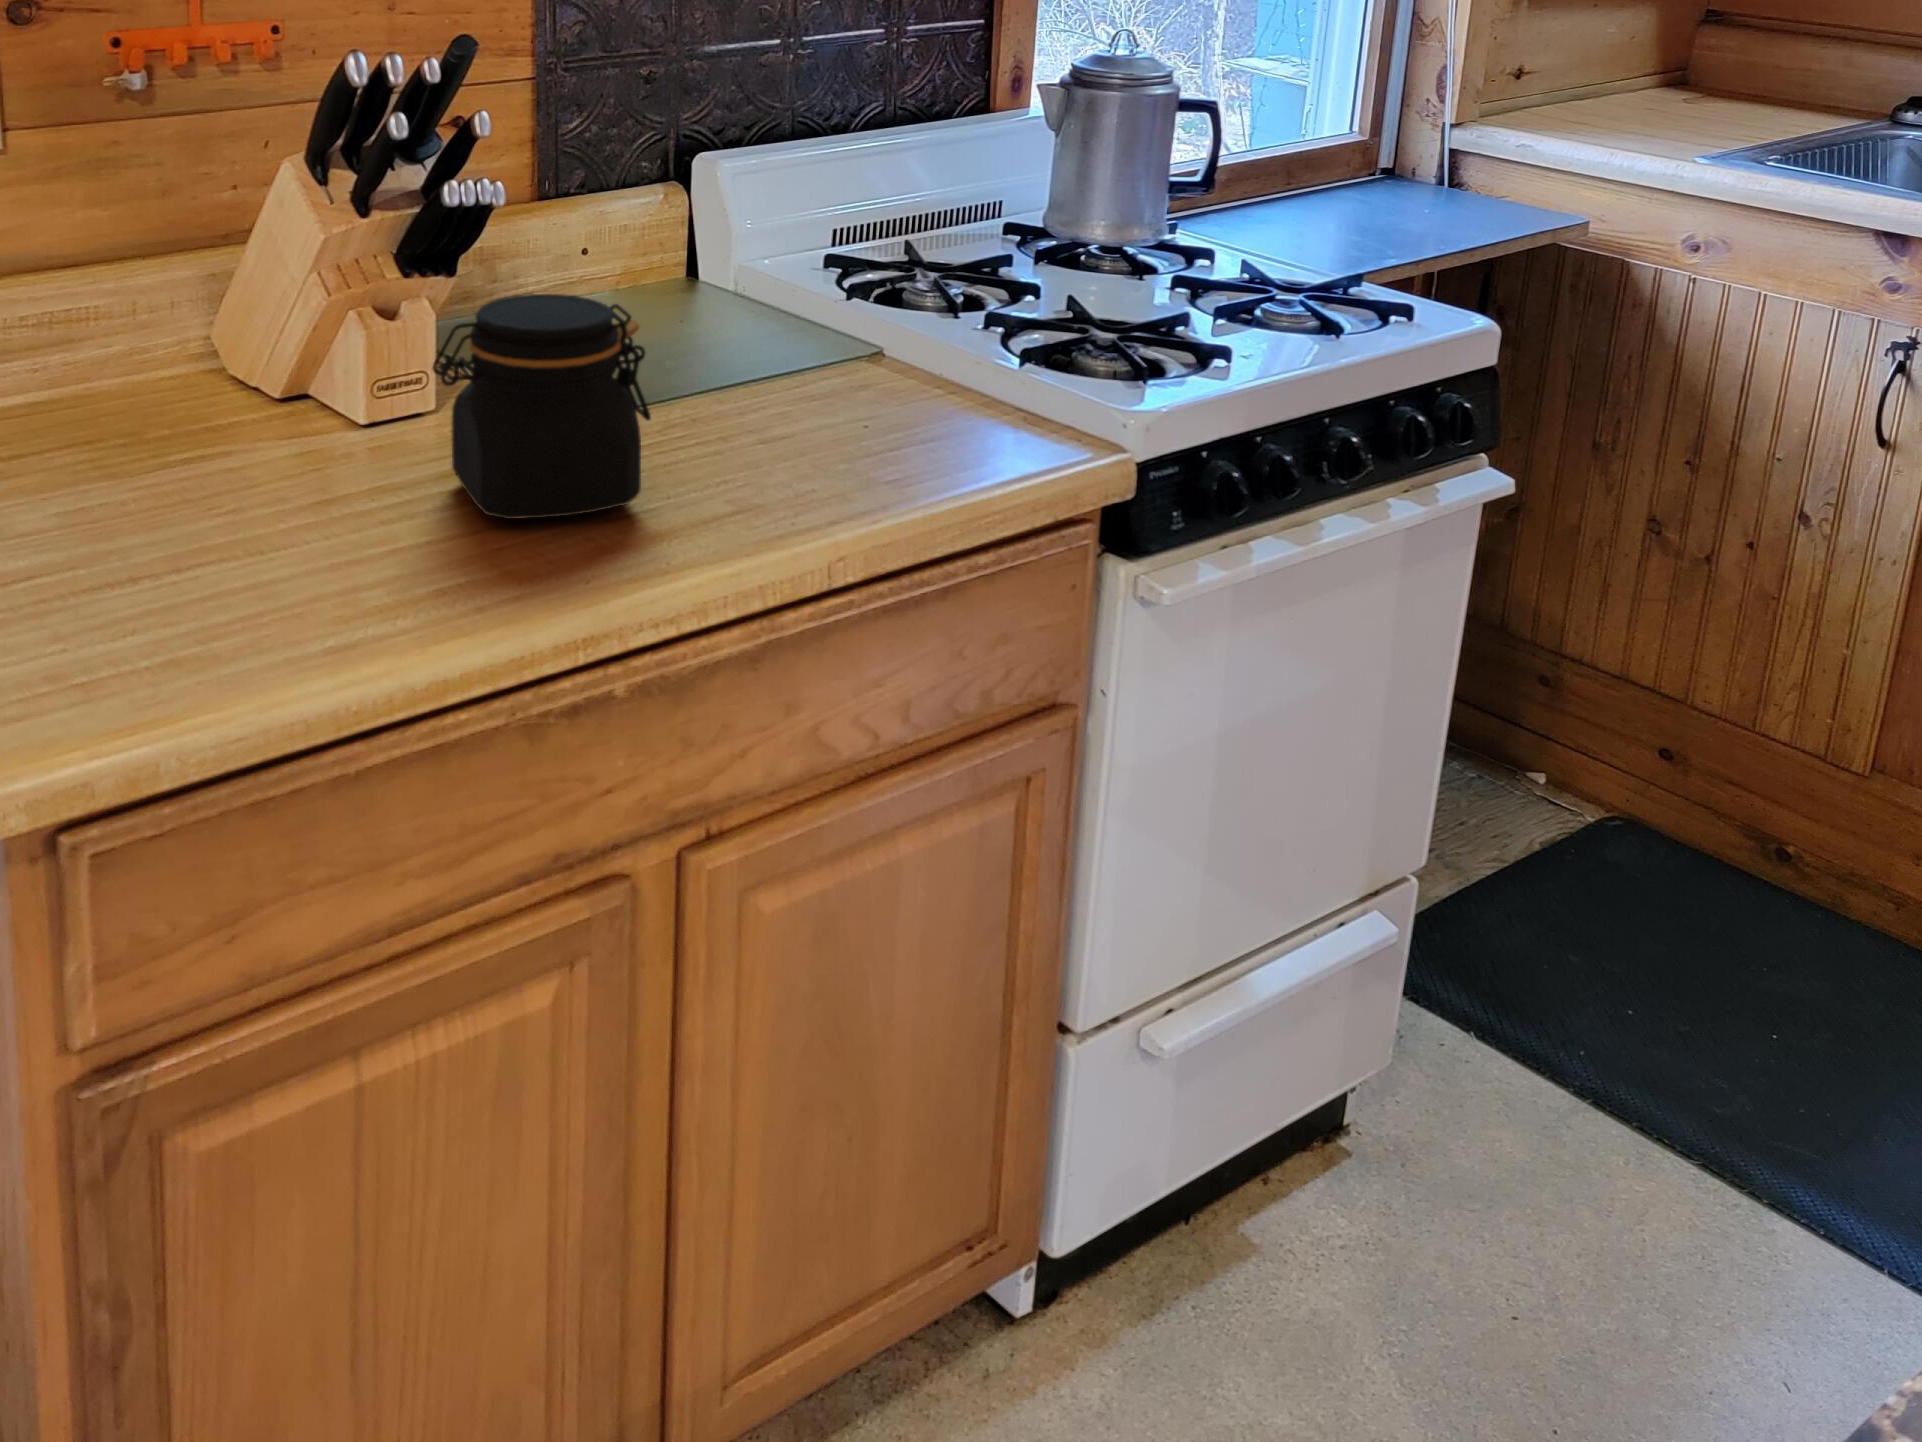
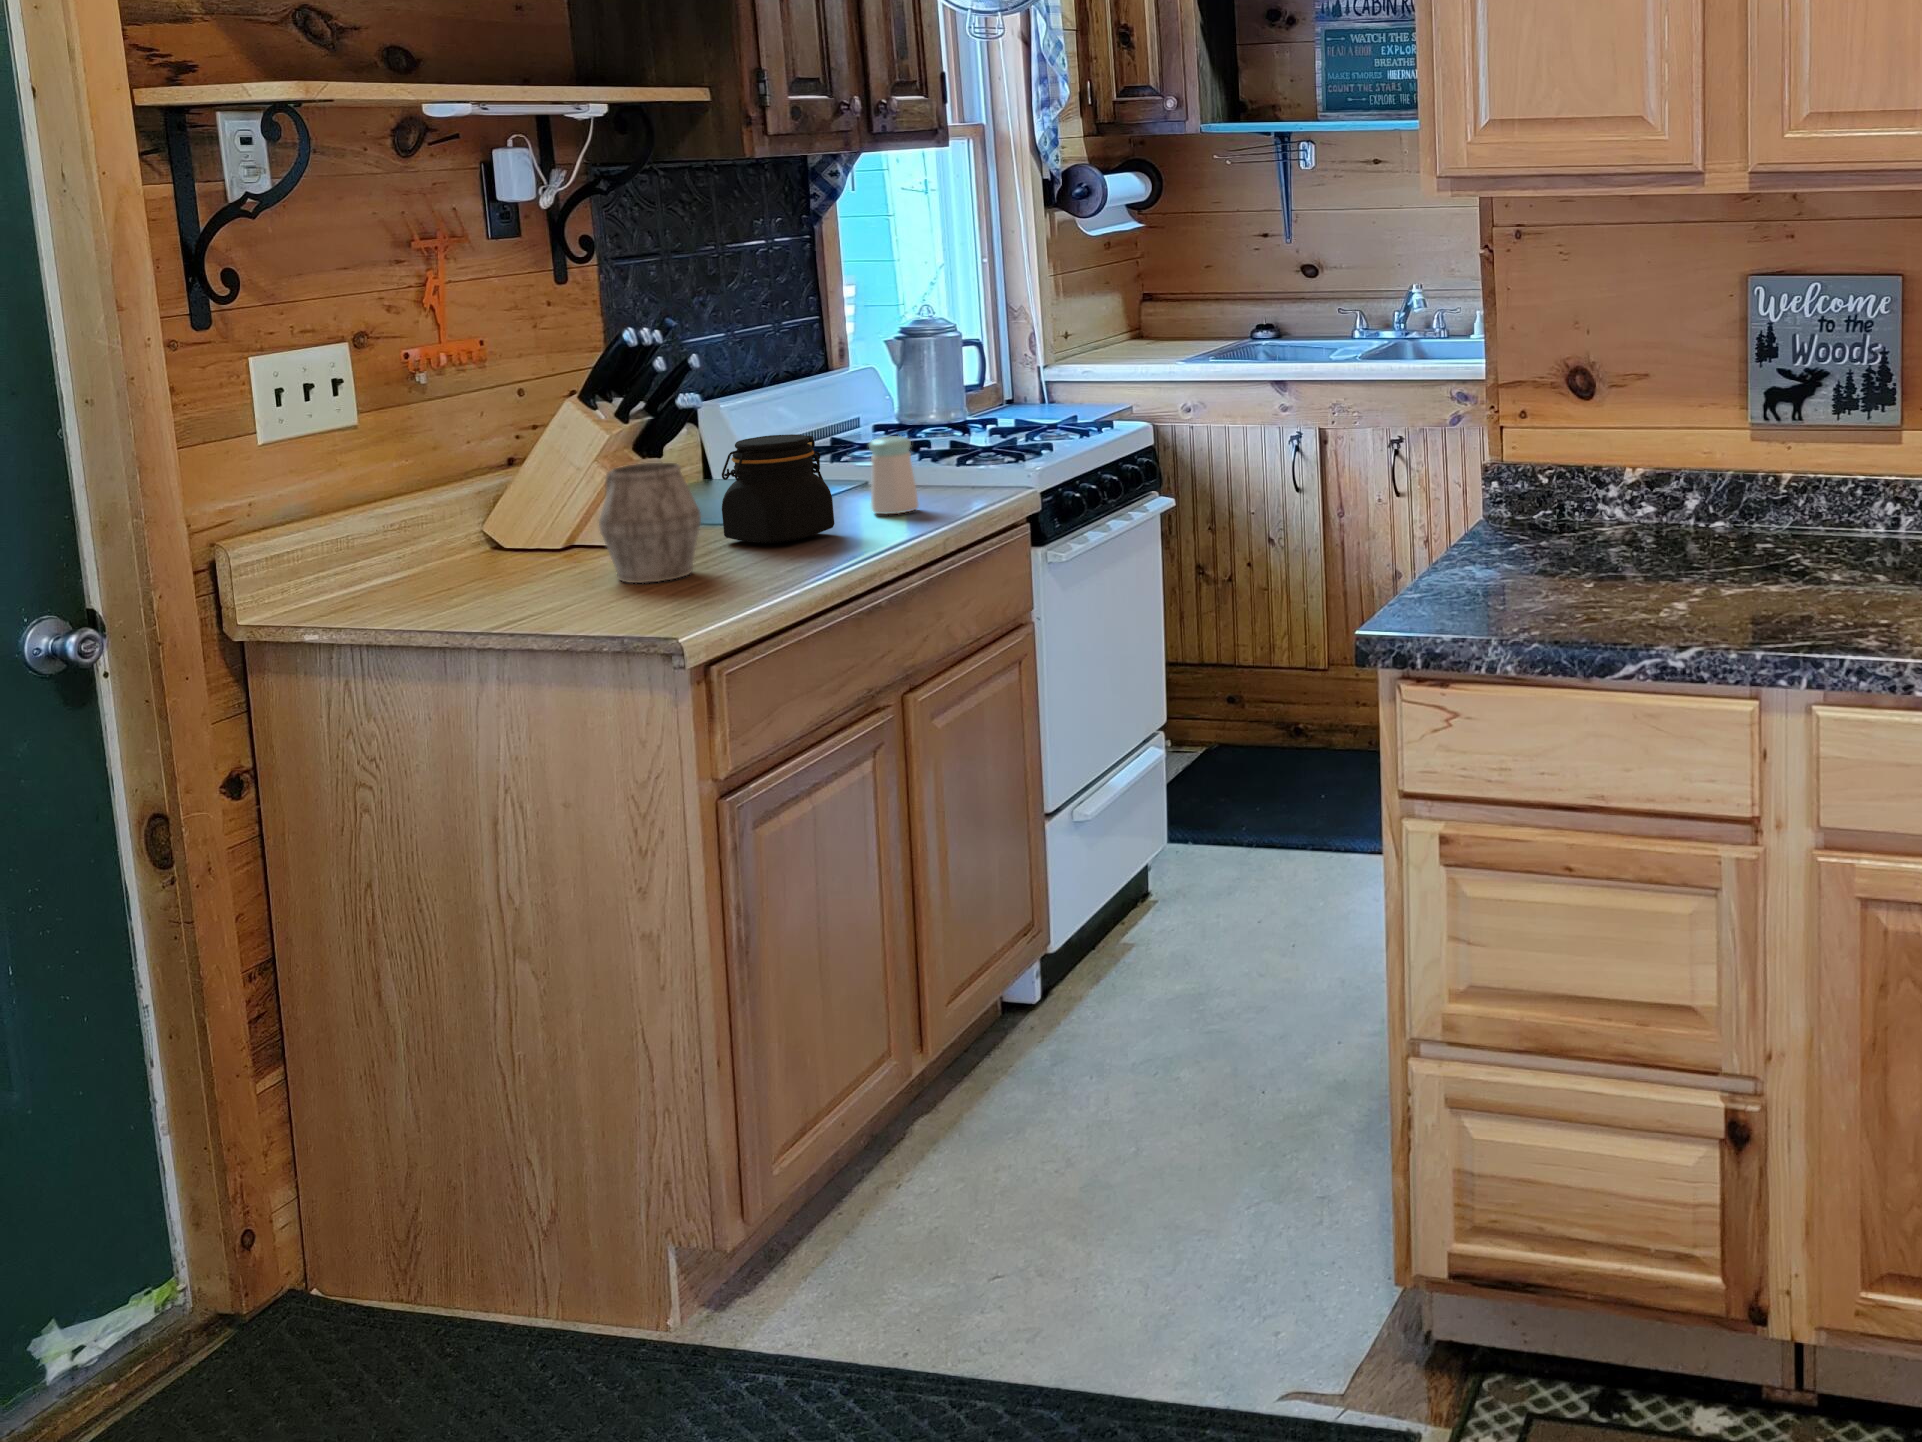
salt shaker: none [772,322,867,481] -> present [869,436,919,514]
mug: none [116,334,301,583] -> present [599,462,701,583]

